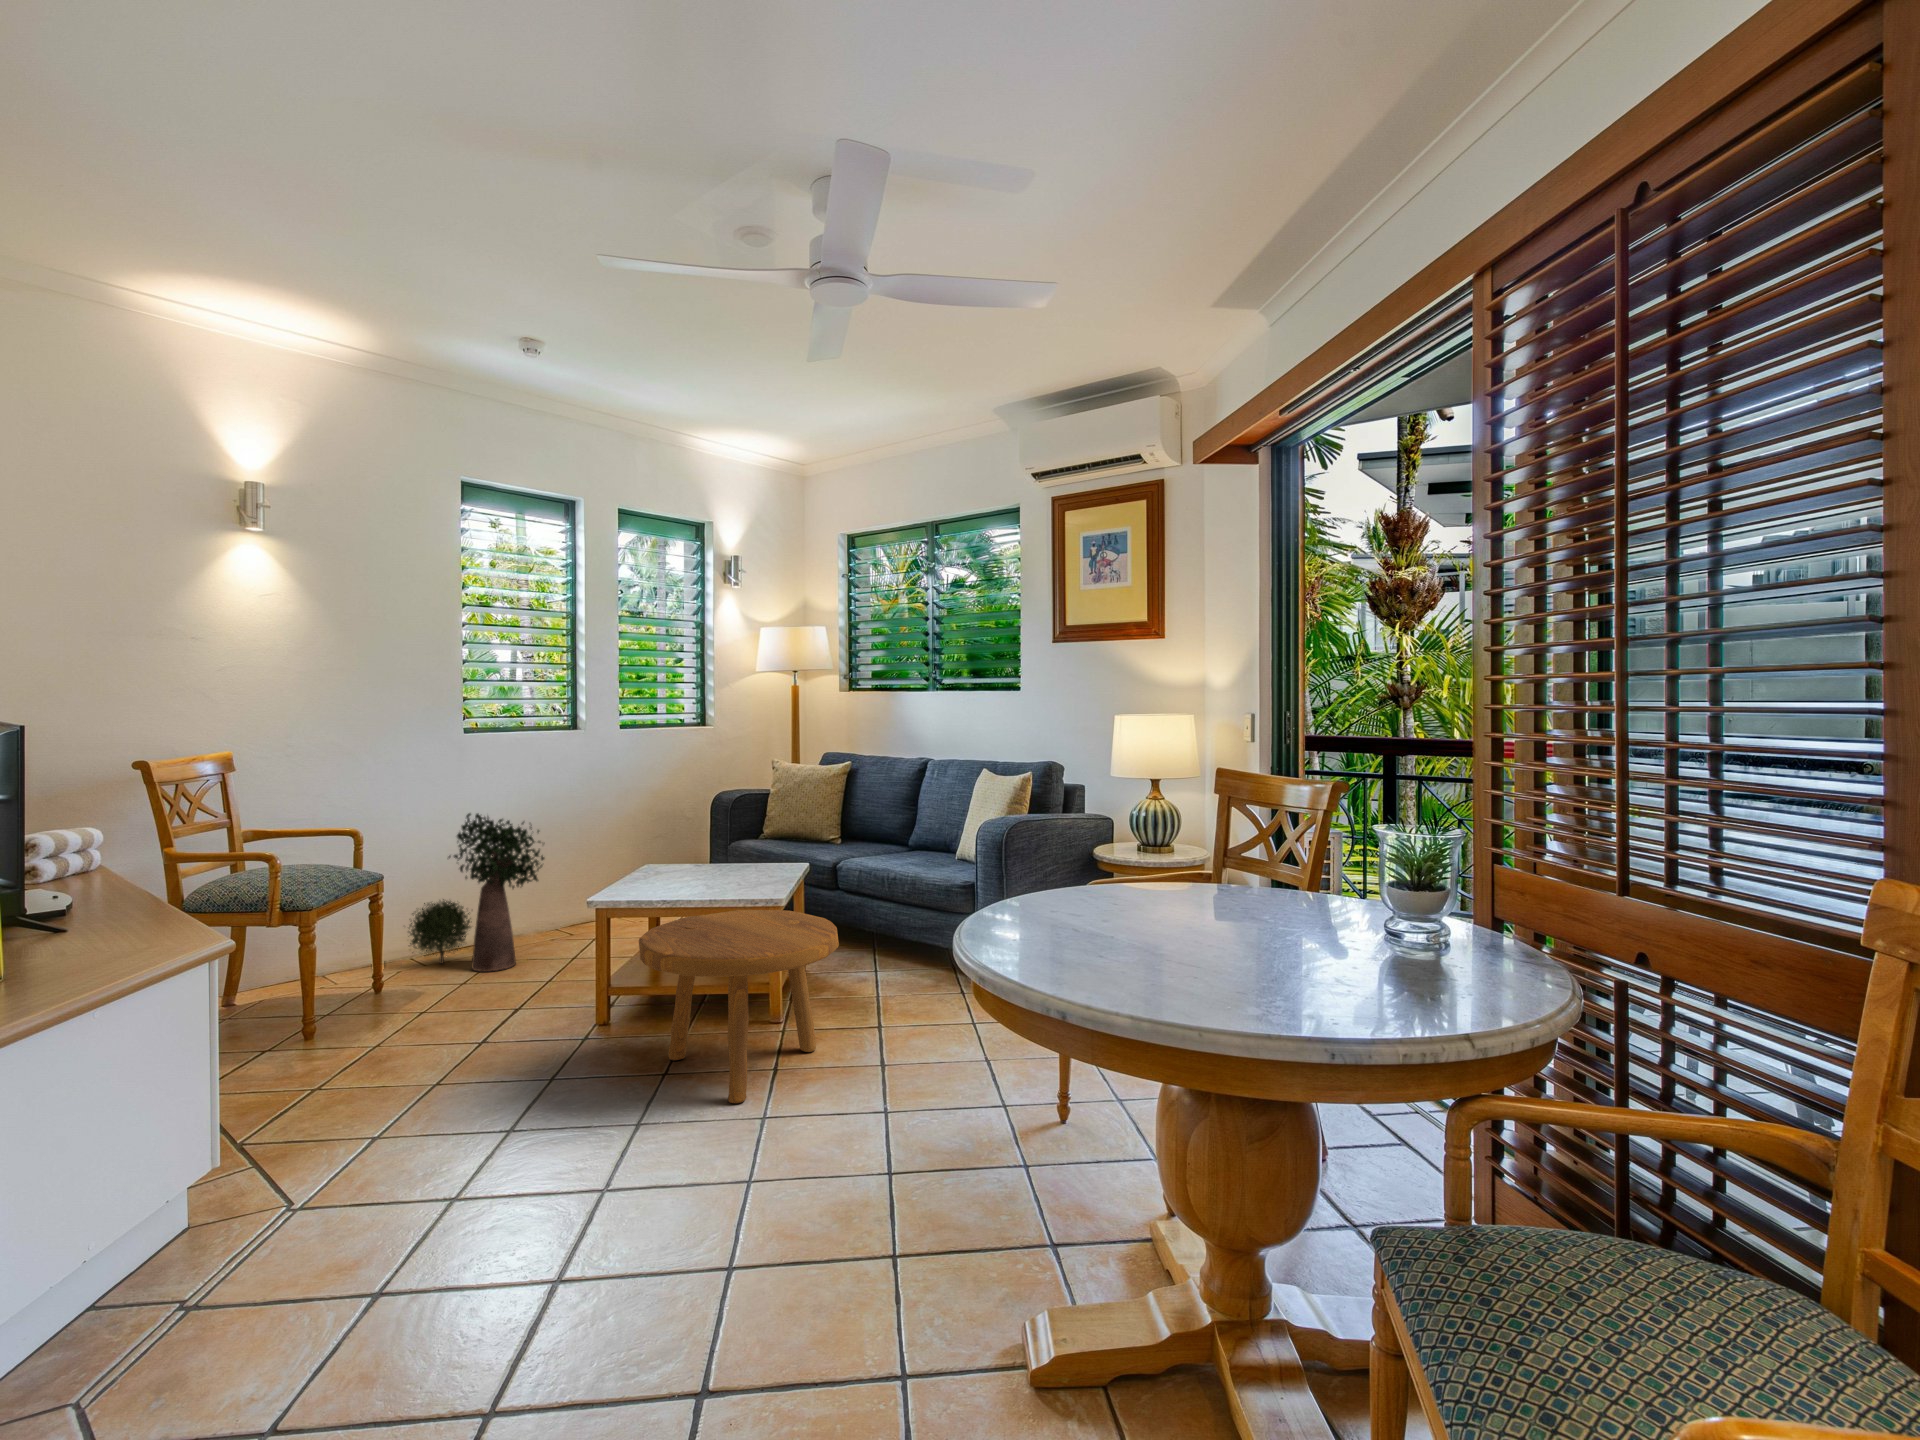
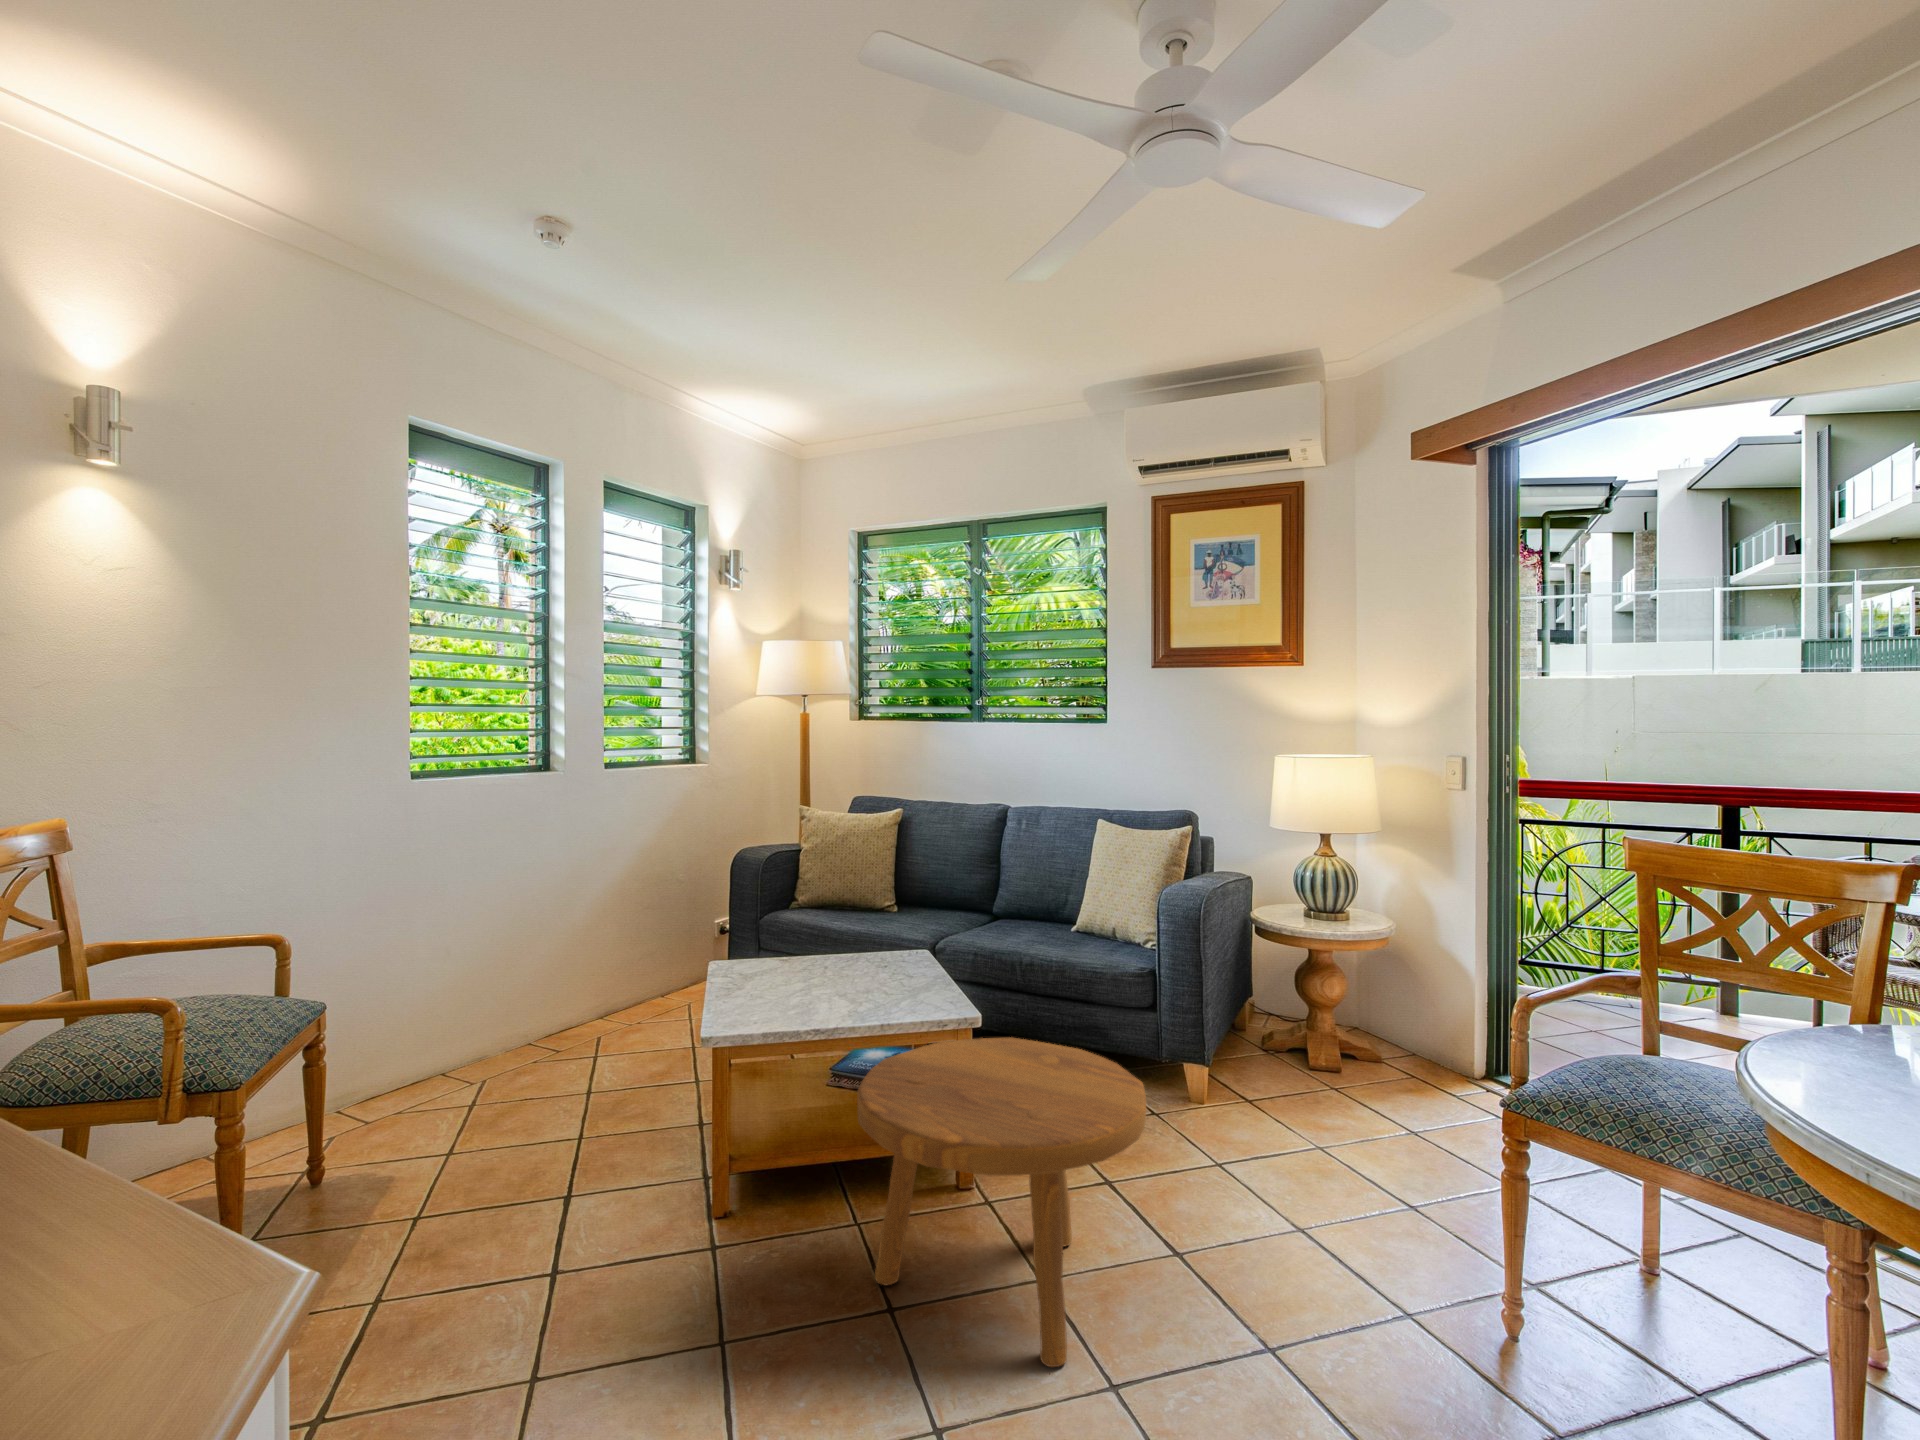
potted plant: present [409,813,544,972] -> none [324,898,546,1136]

